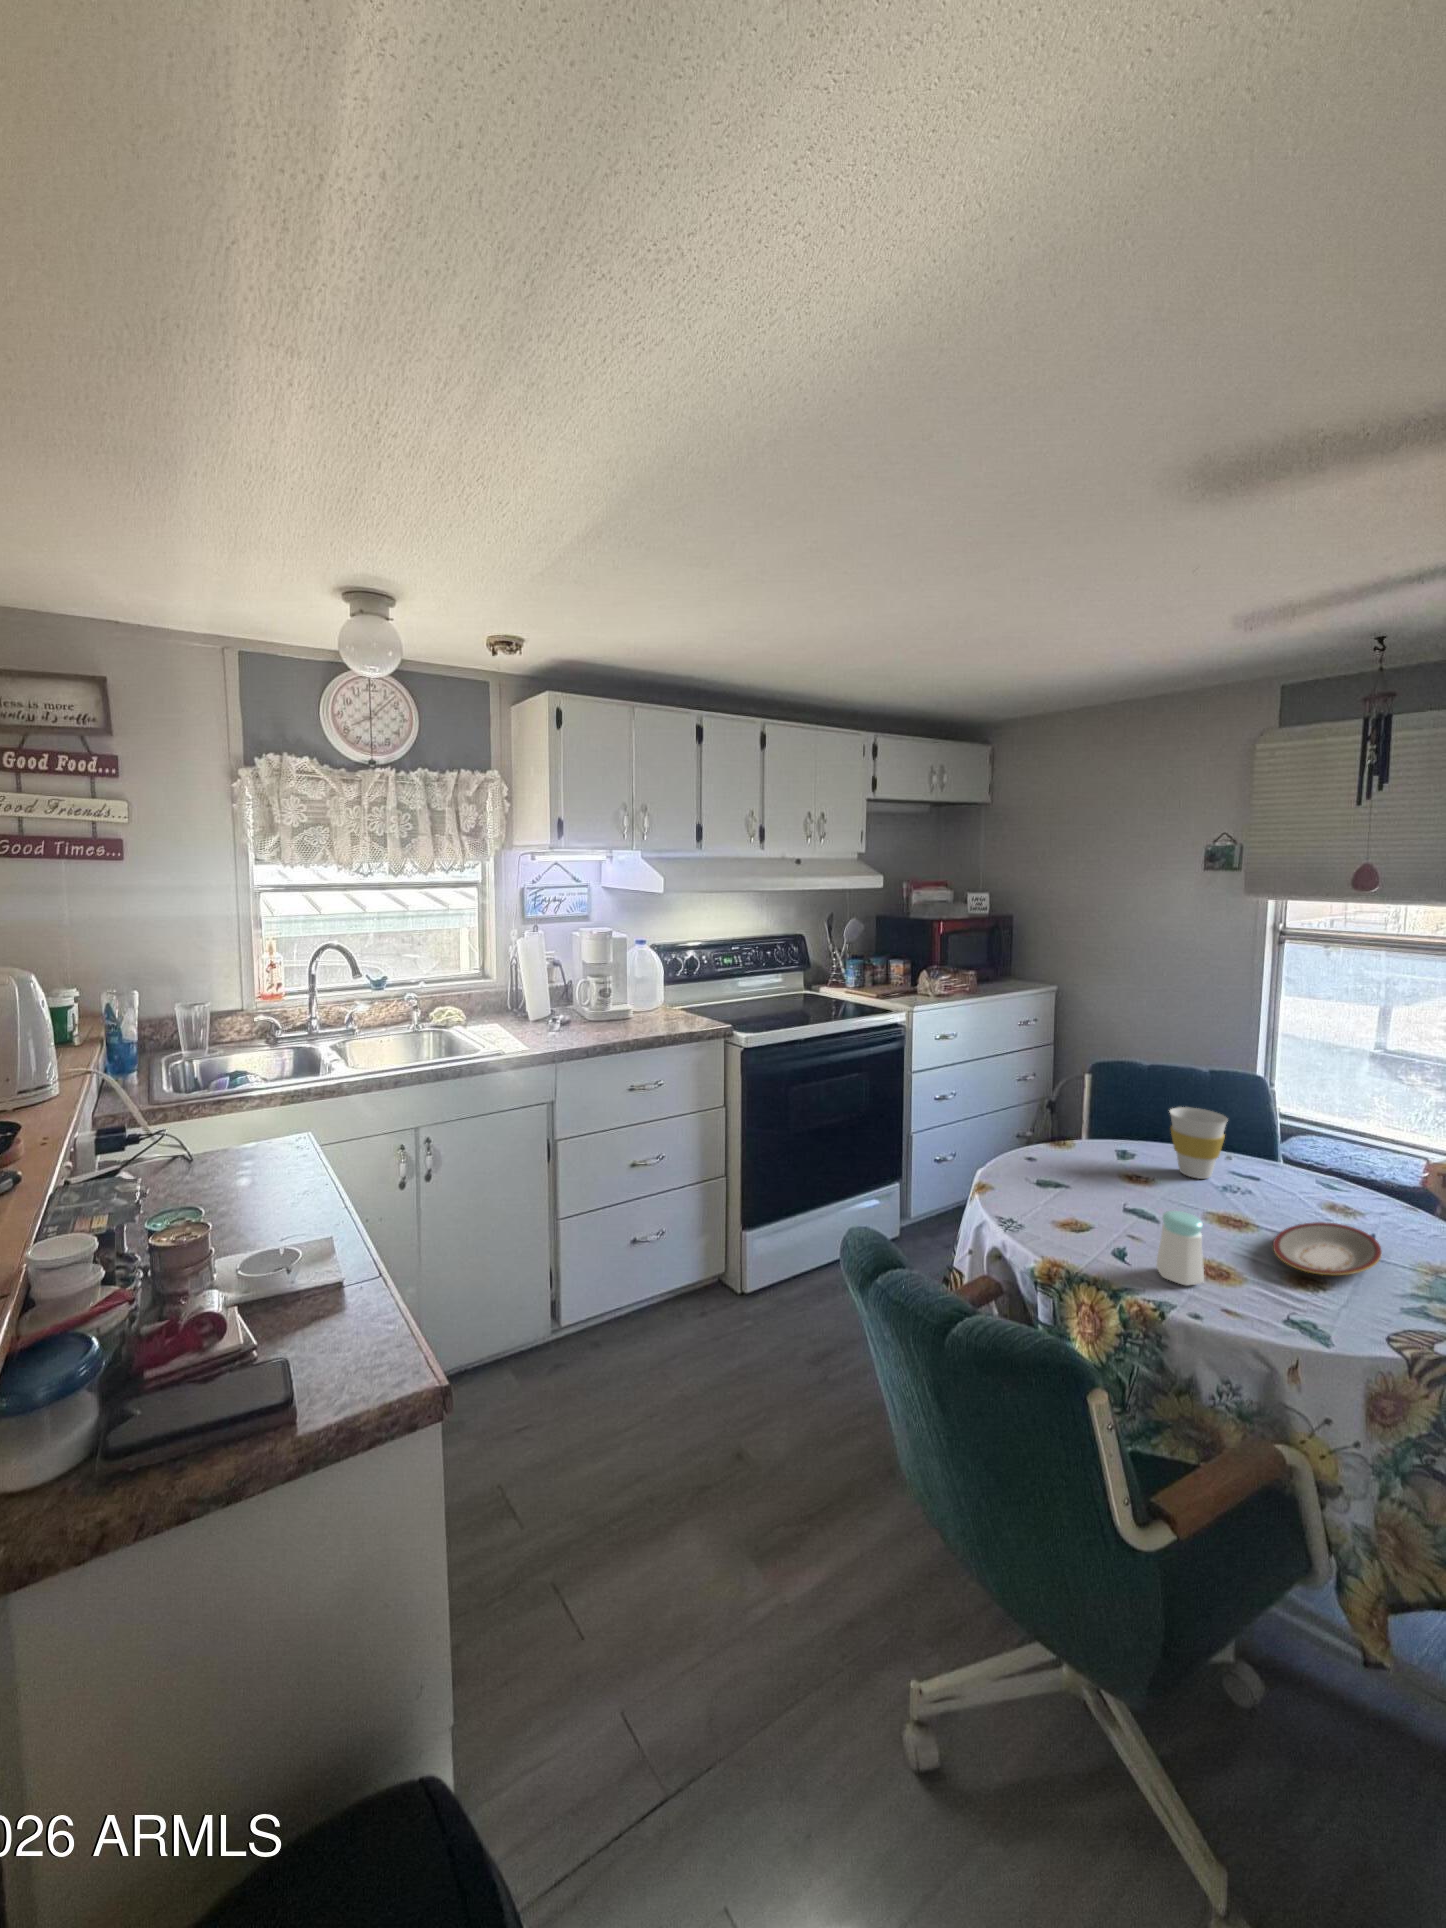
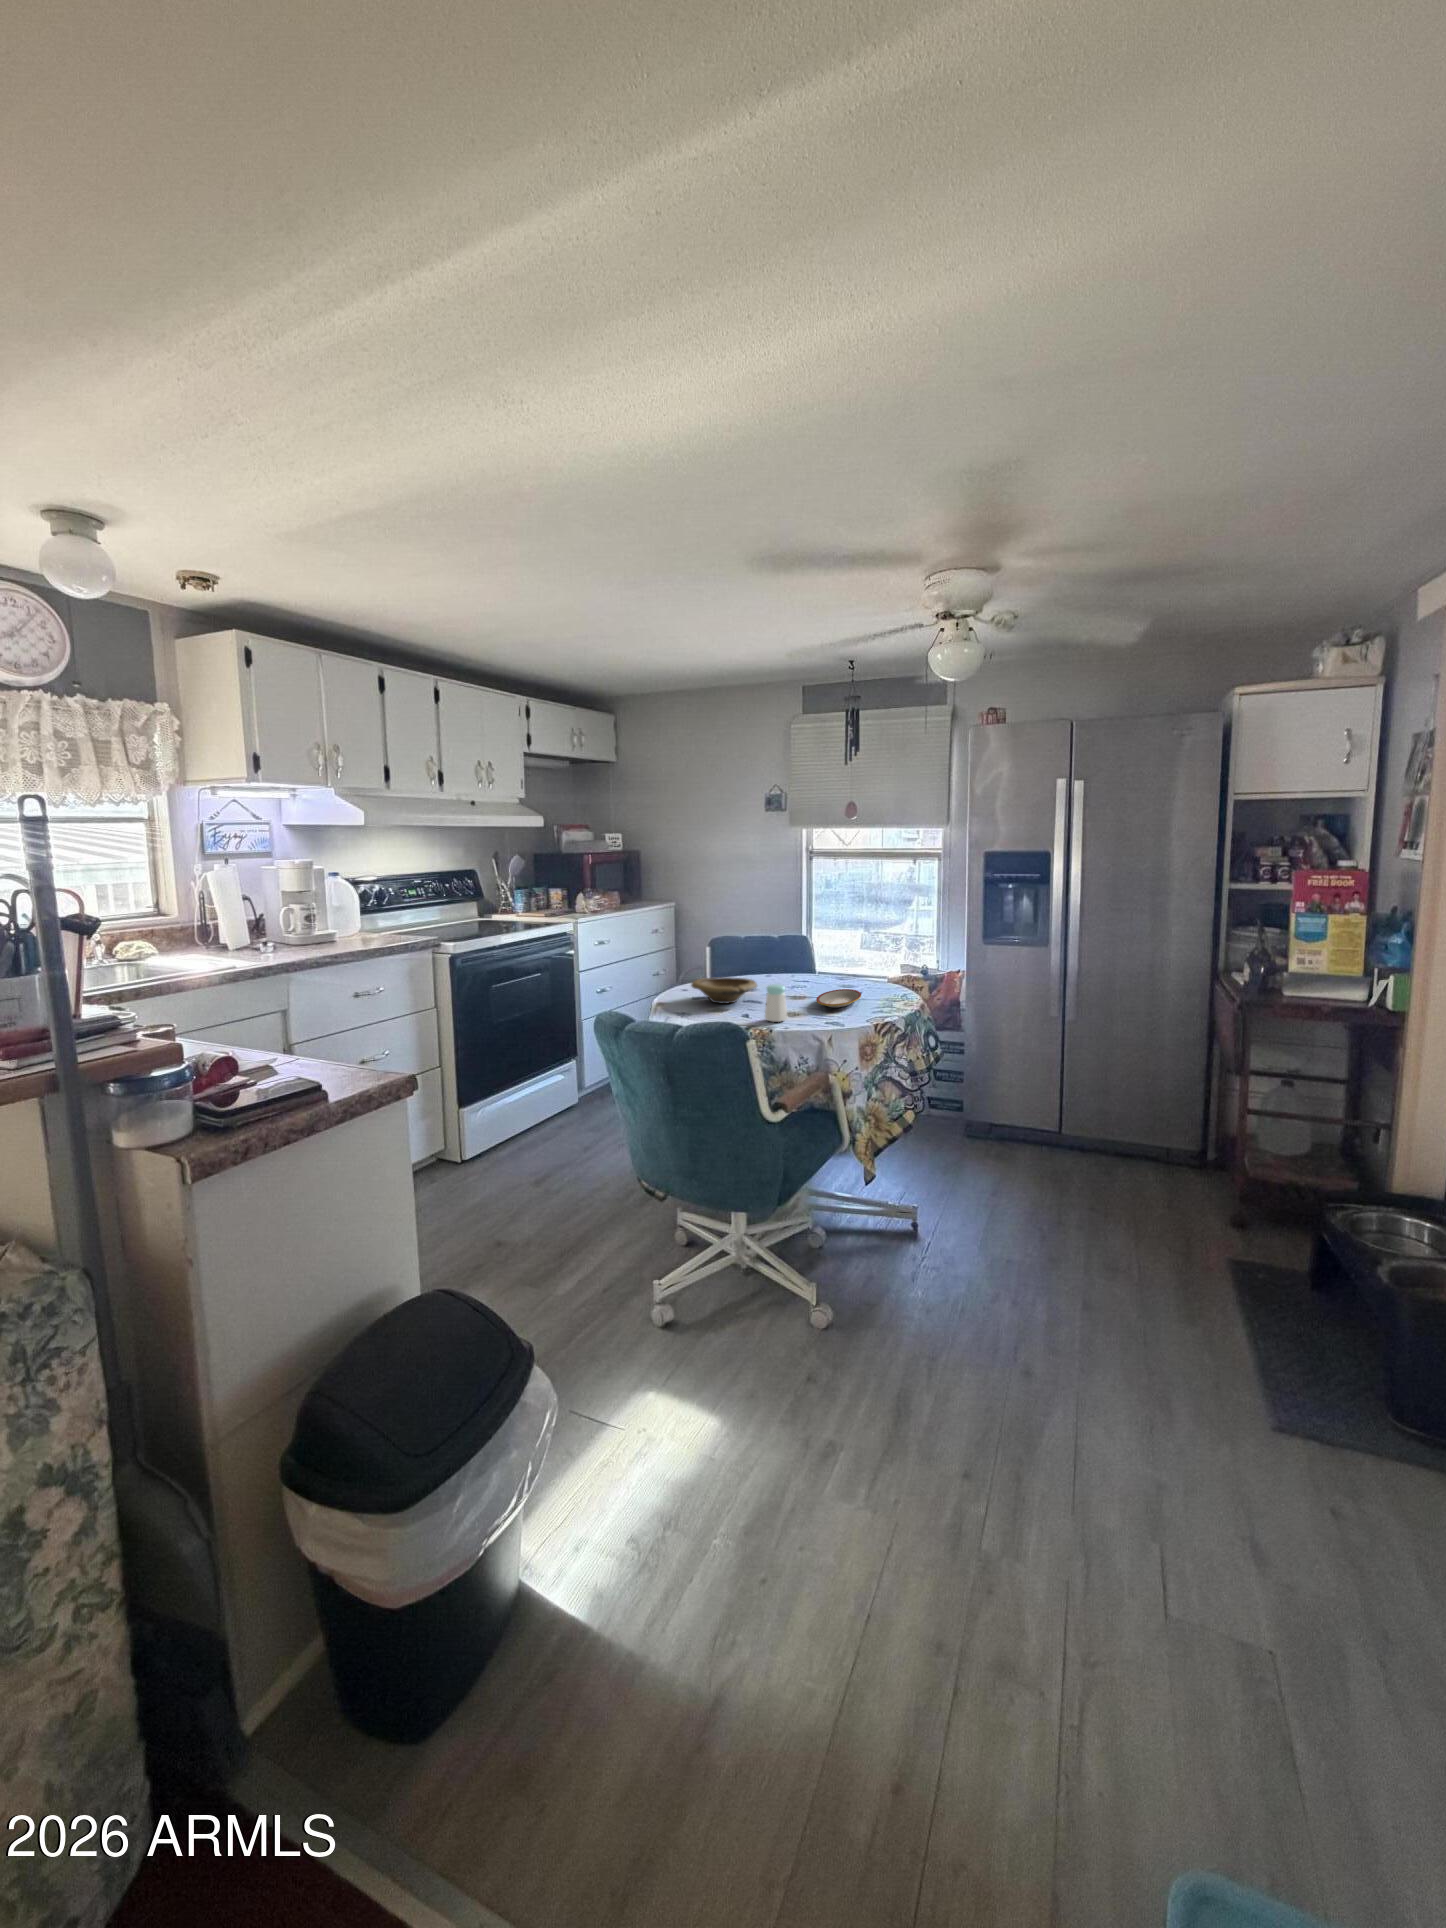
cup: present [1170,1107,1228,1179] -> none [762,947,792,986]
bowl: none [1032,1148,1153,1204] -> present [691,977,757,1004]

